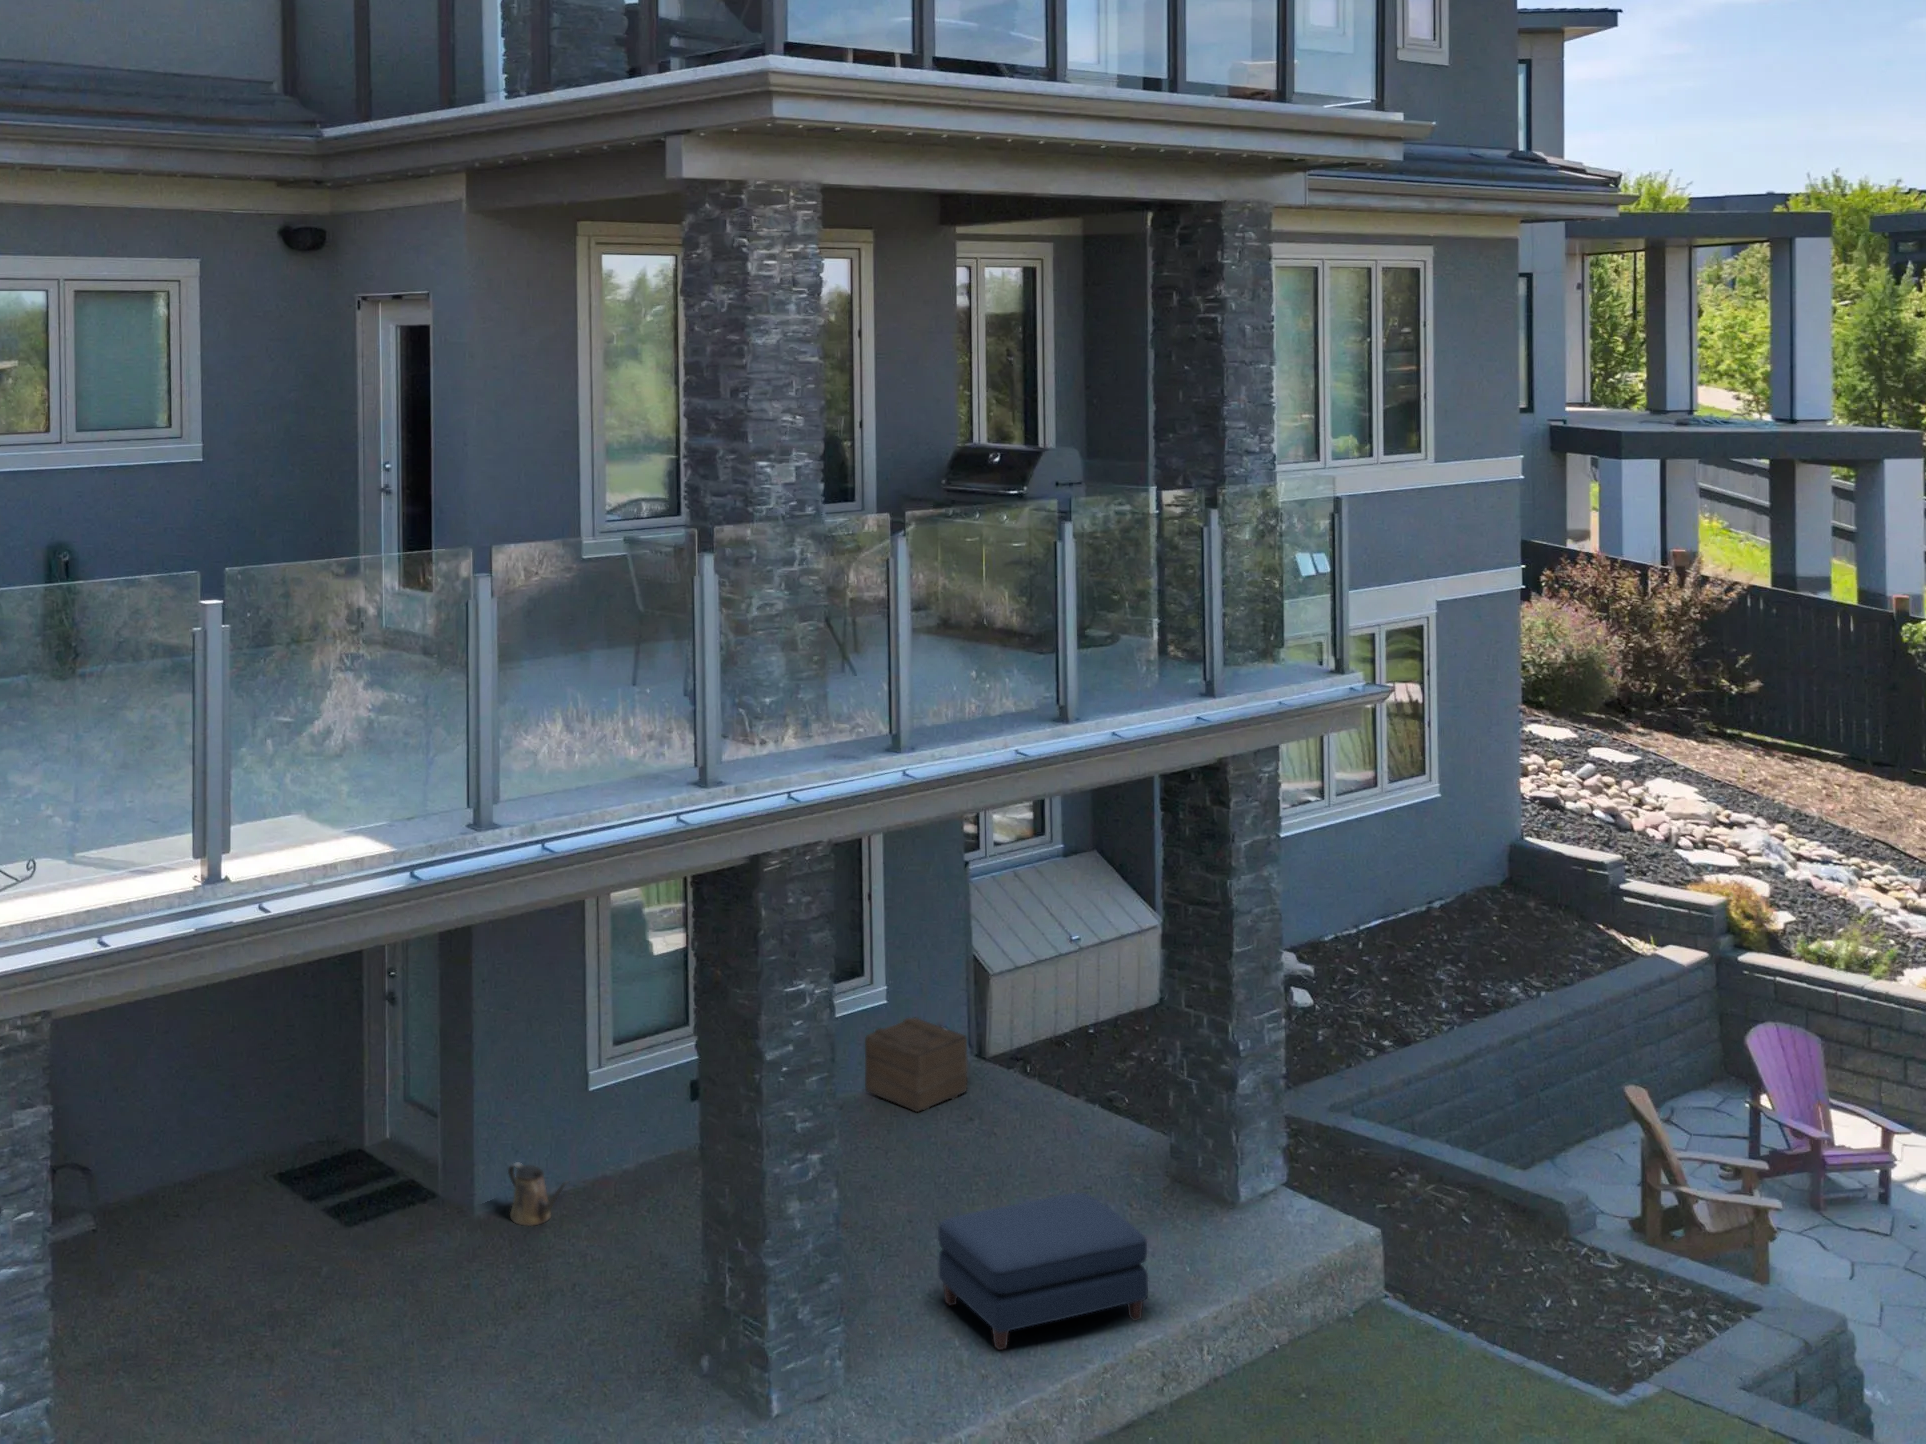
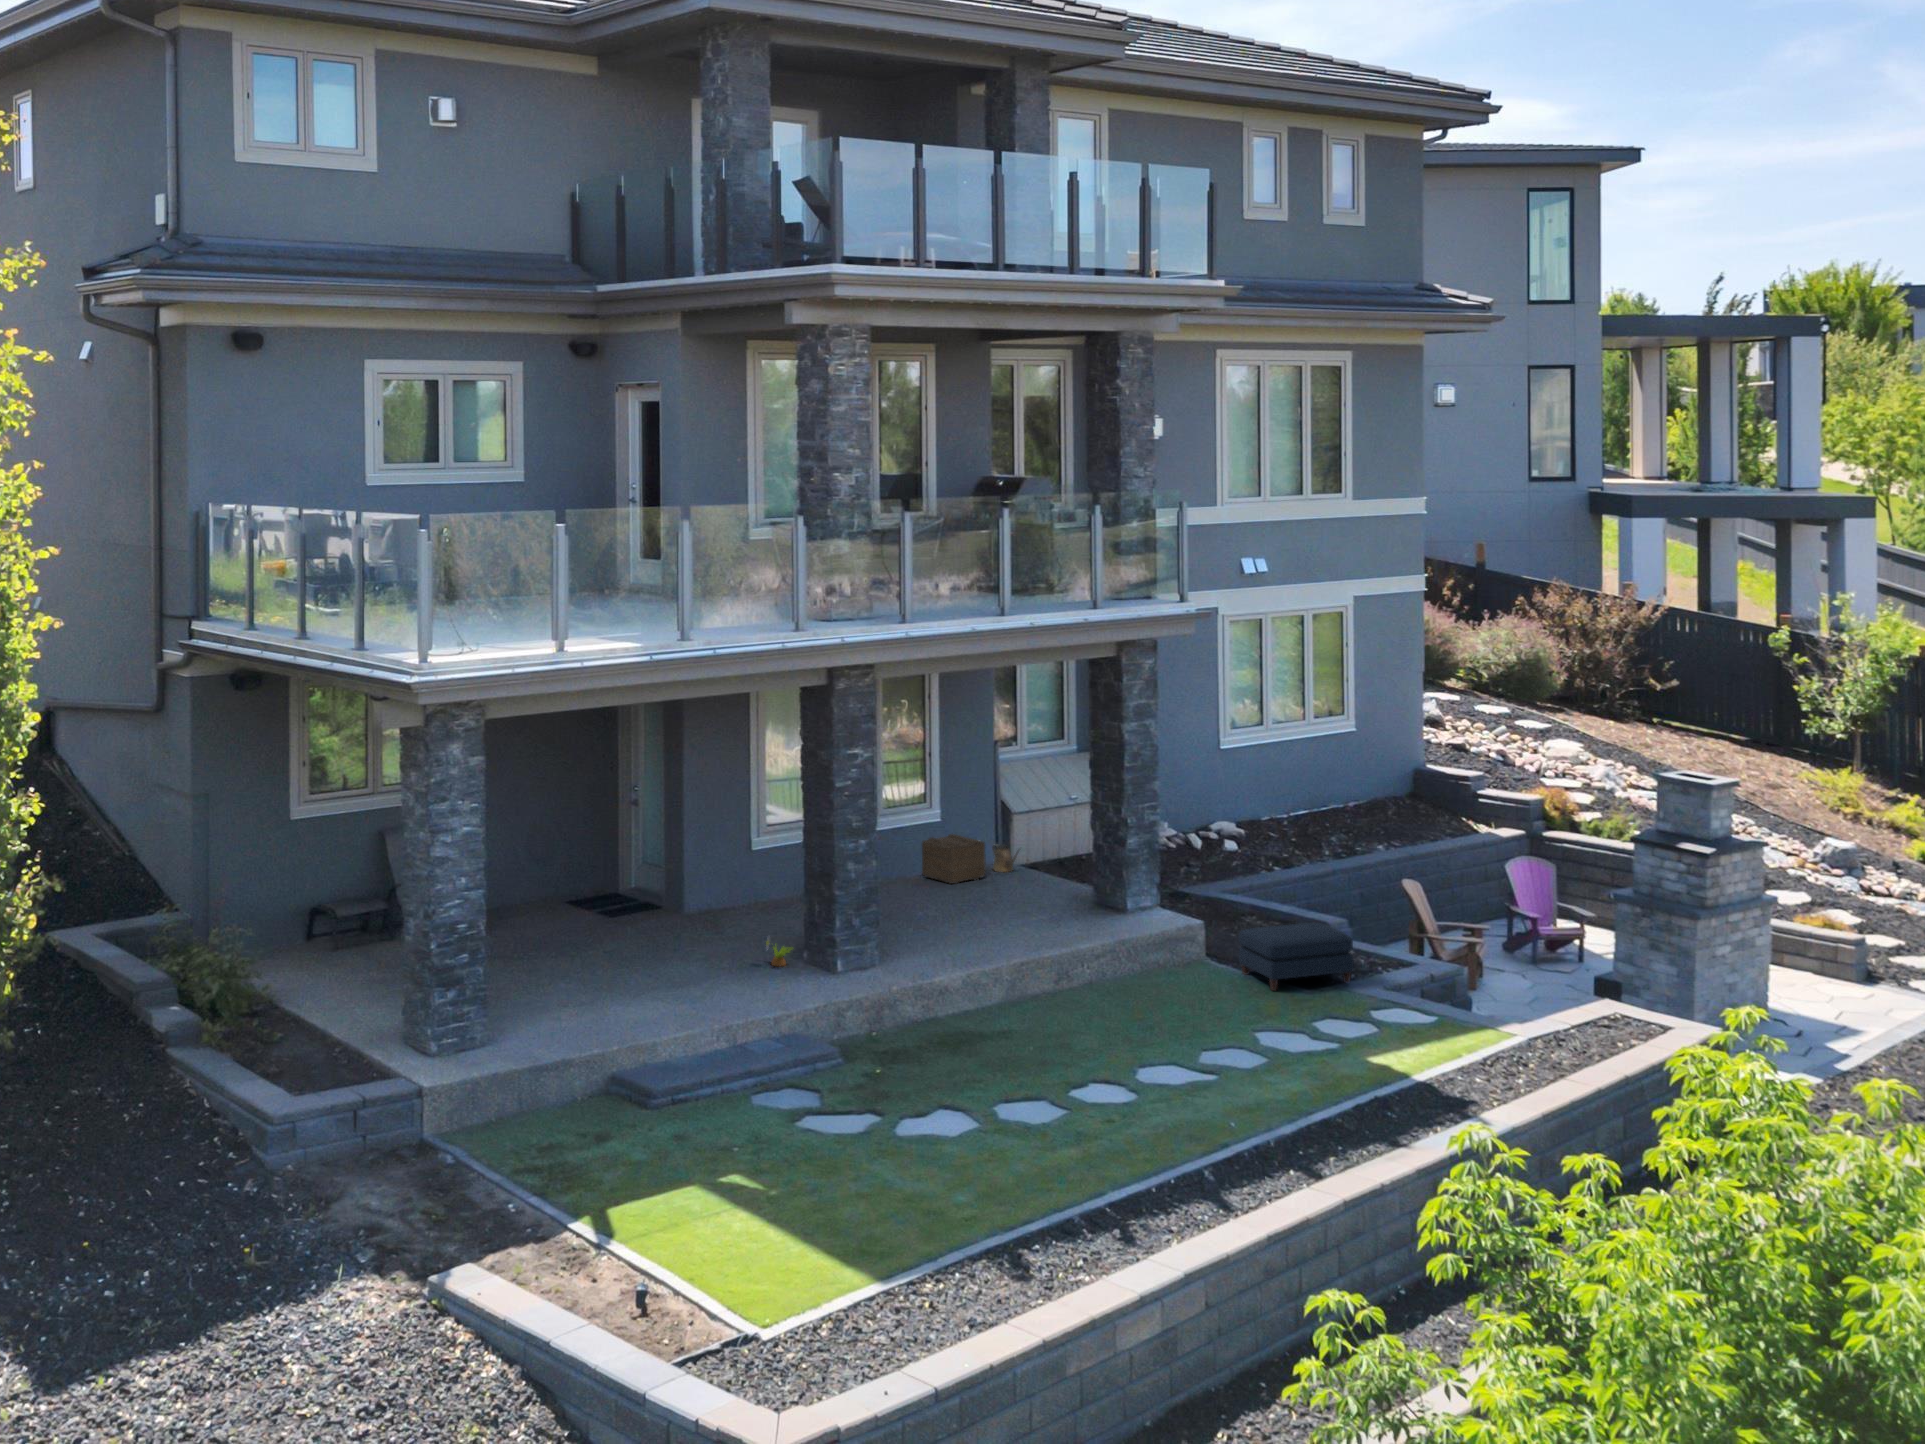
watering can: present [508,1162,569,1226] -> present [992,844,1019,872]
ottoman: present [938,1193,1148,1350] -> present [1238,923,1354,991]
decorative plant: none [654,1340,707,1403] -> present [766,938,792,966]

